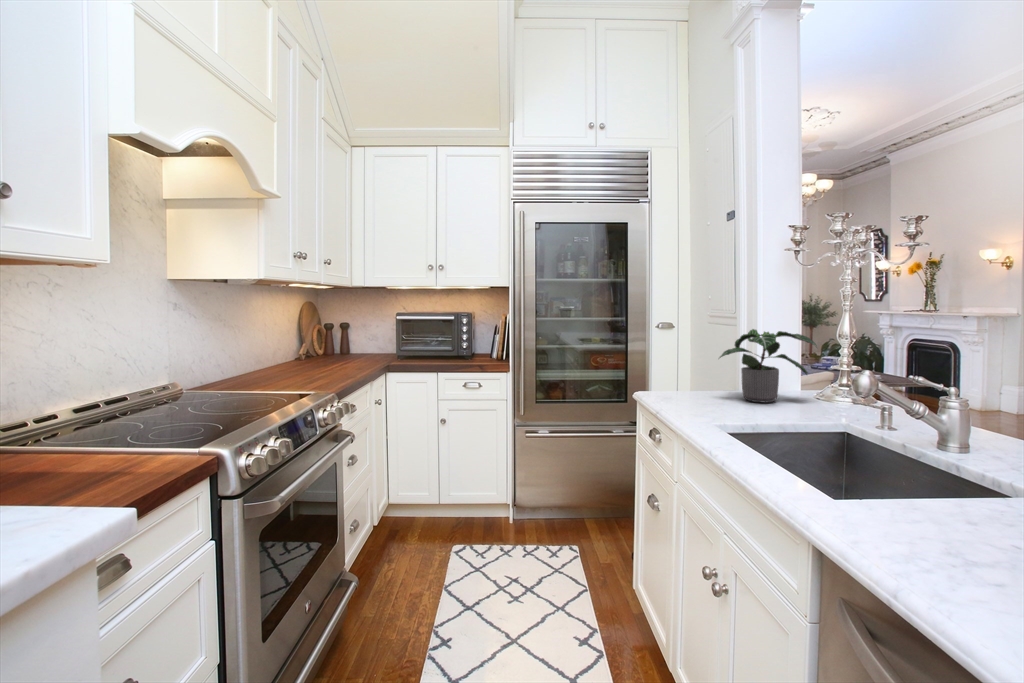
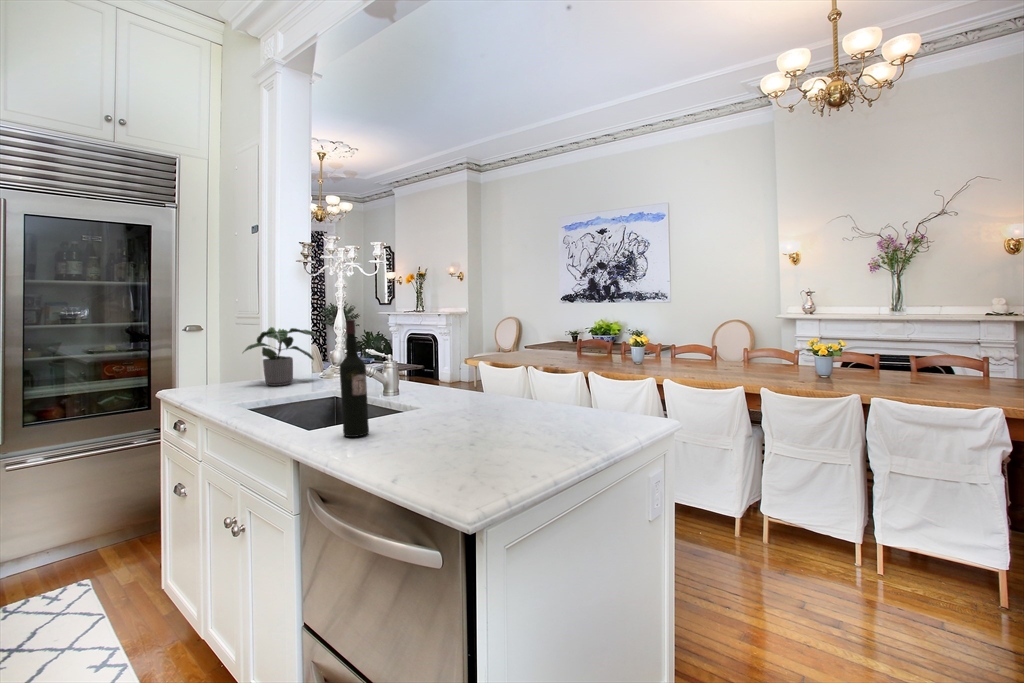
wine bottle: none [903,327,963,539] -> present [340,320,369,437]

